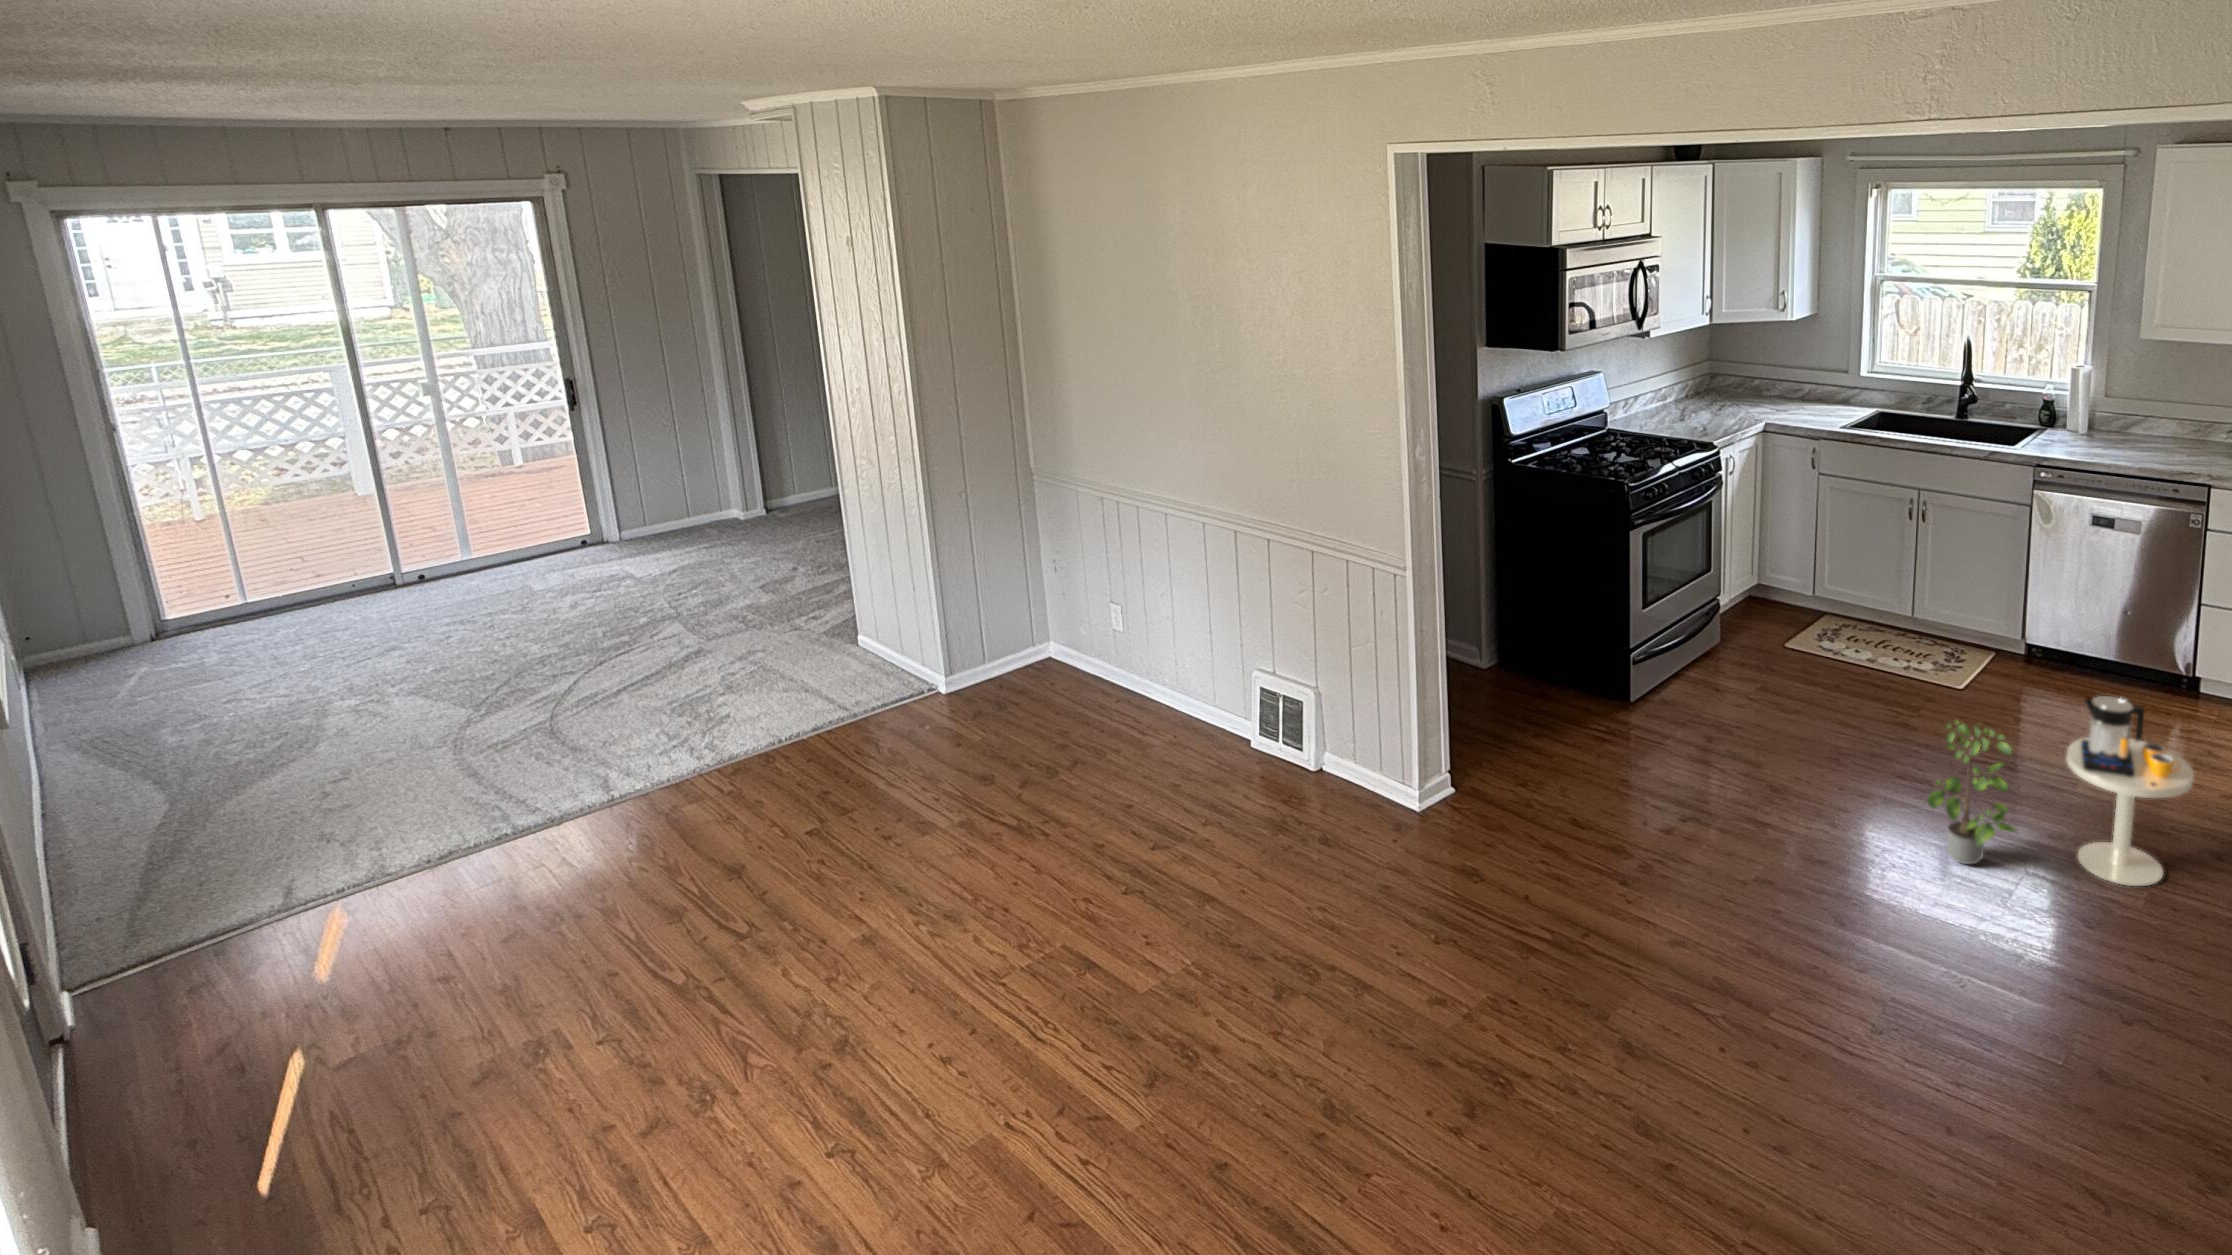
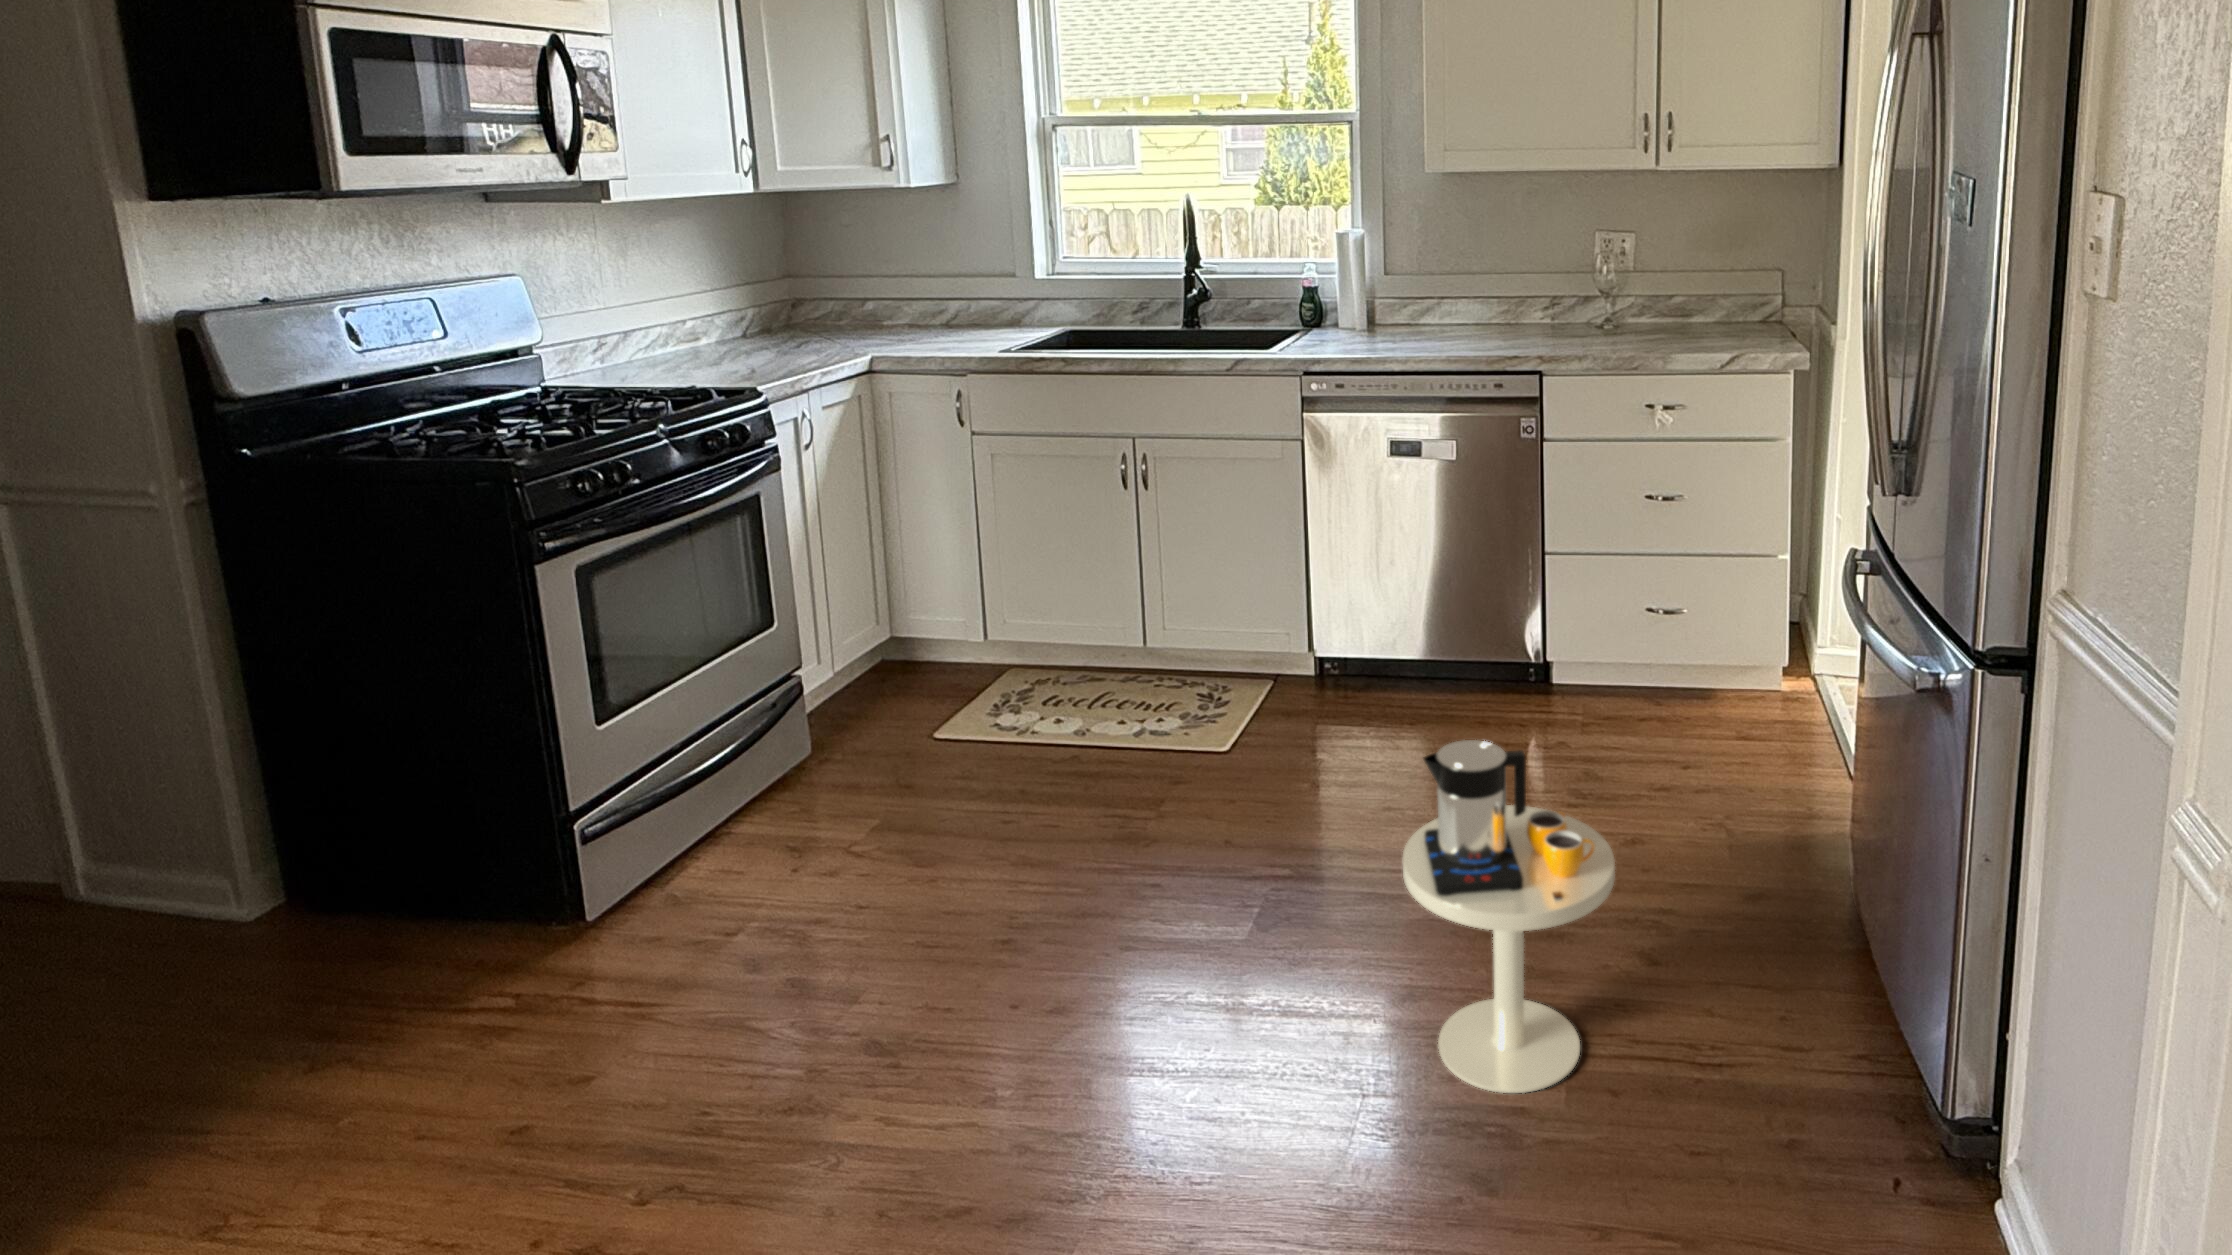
potted plant: present [1928,721,2016,864] -> none [1156,847,1339,1145]

